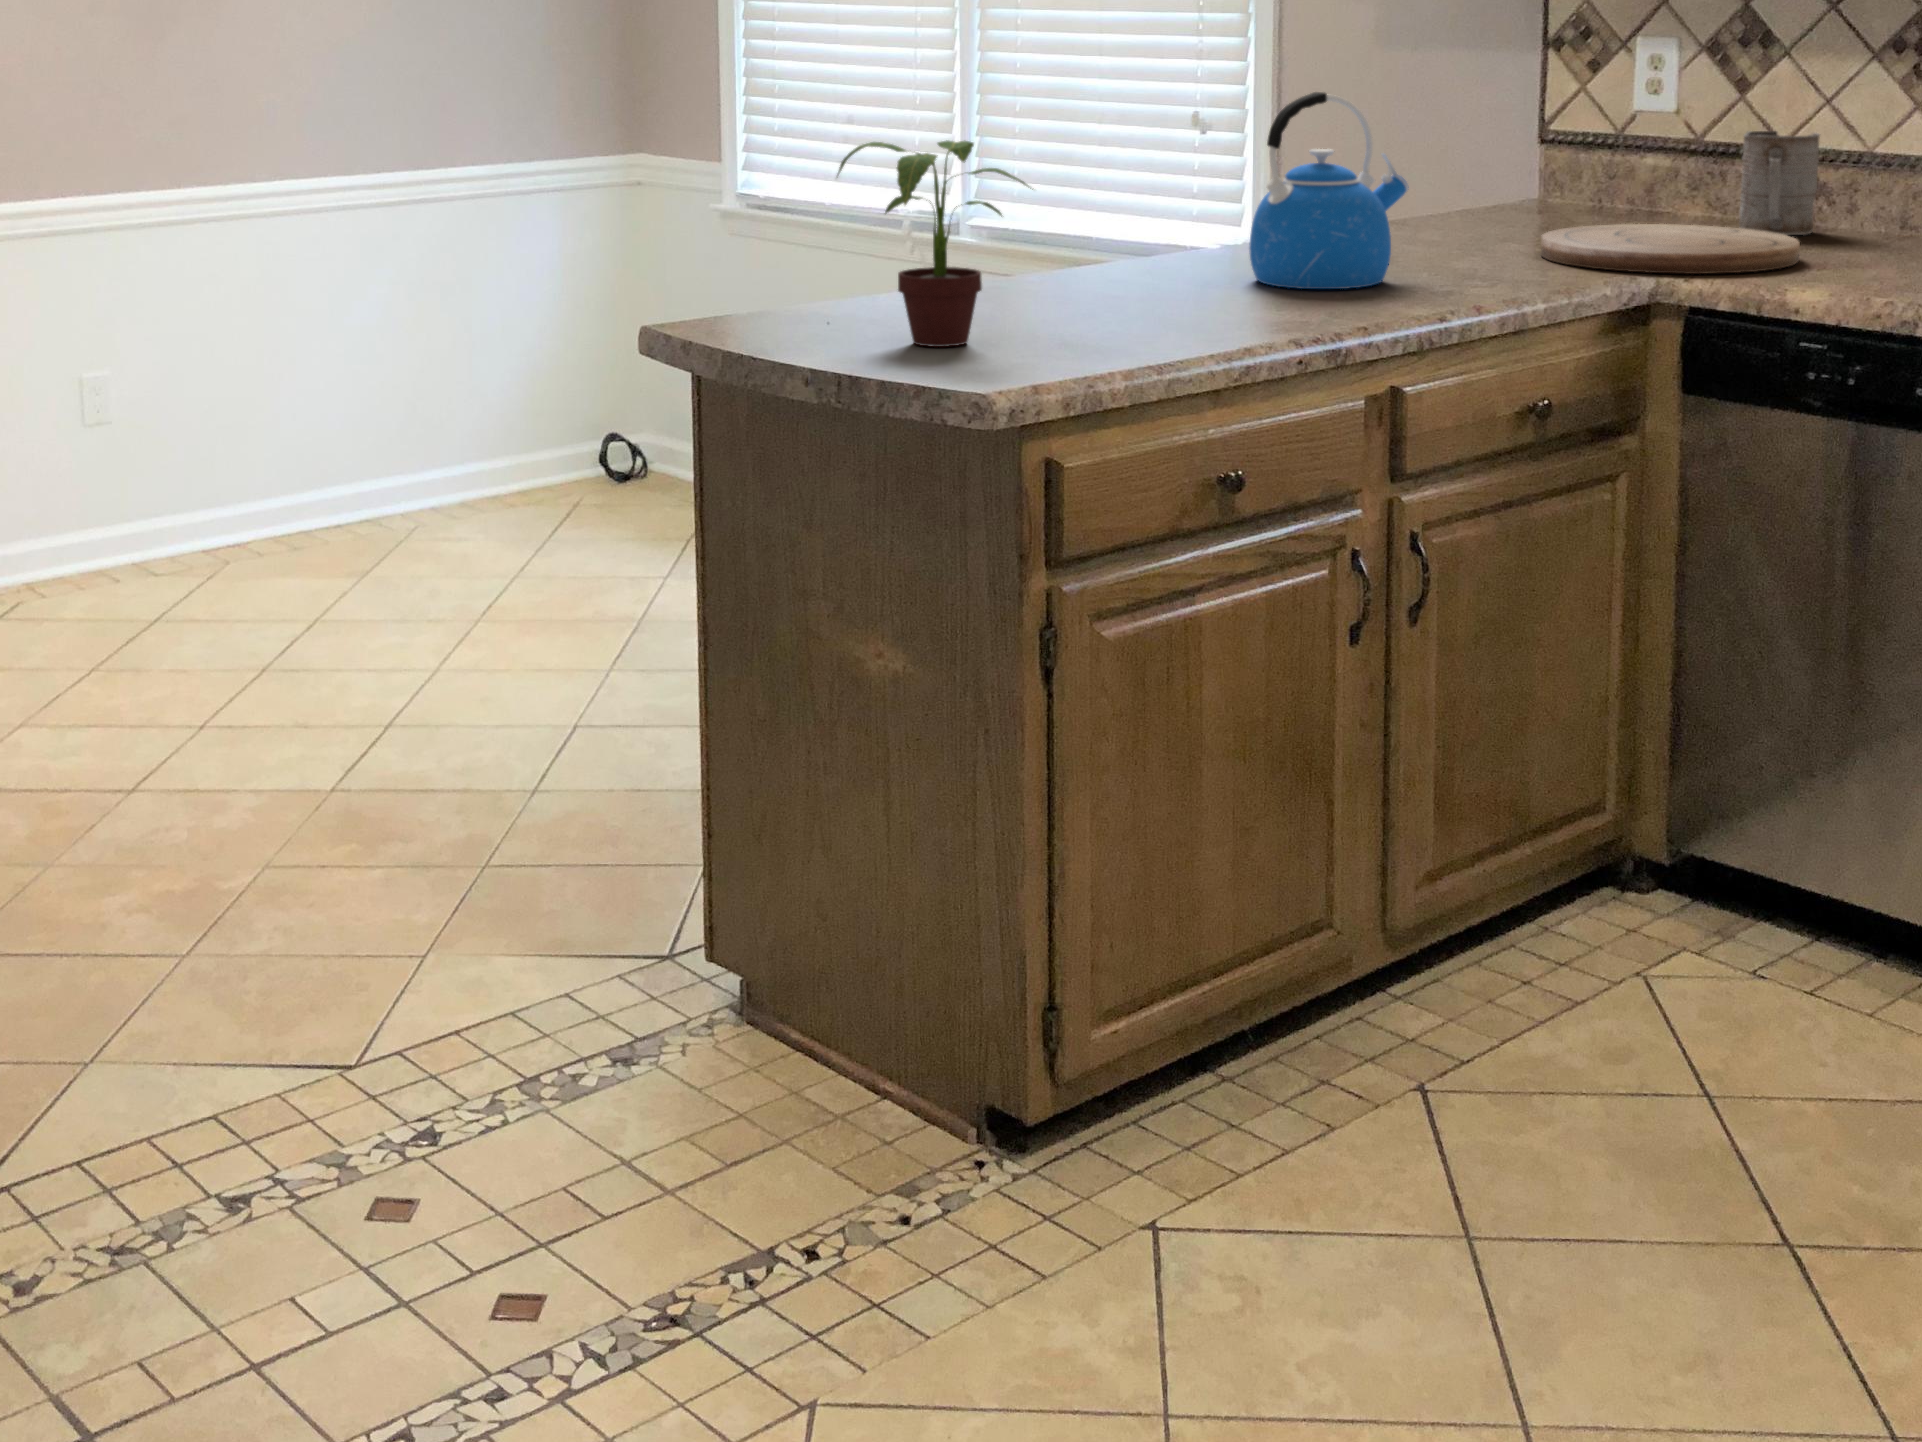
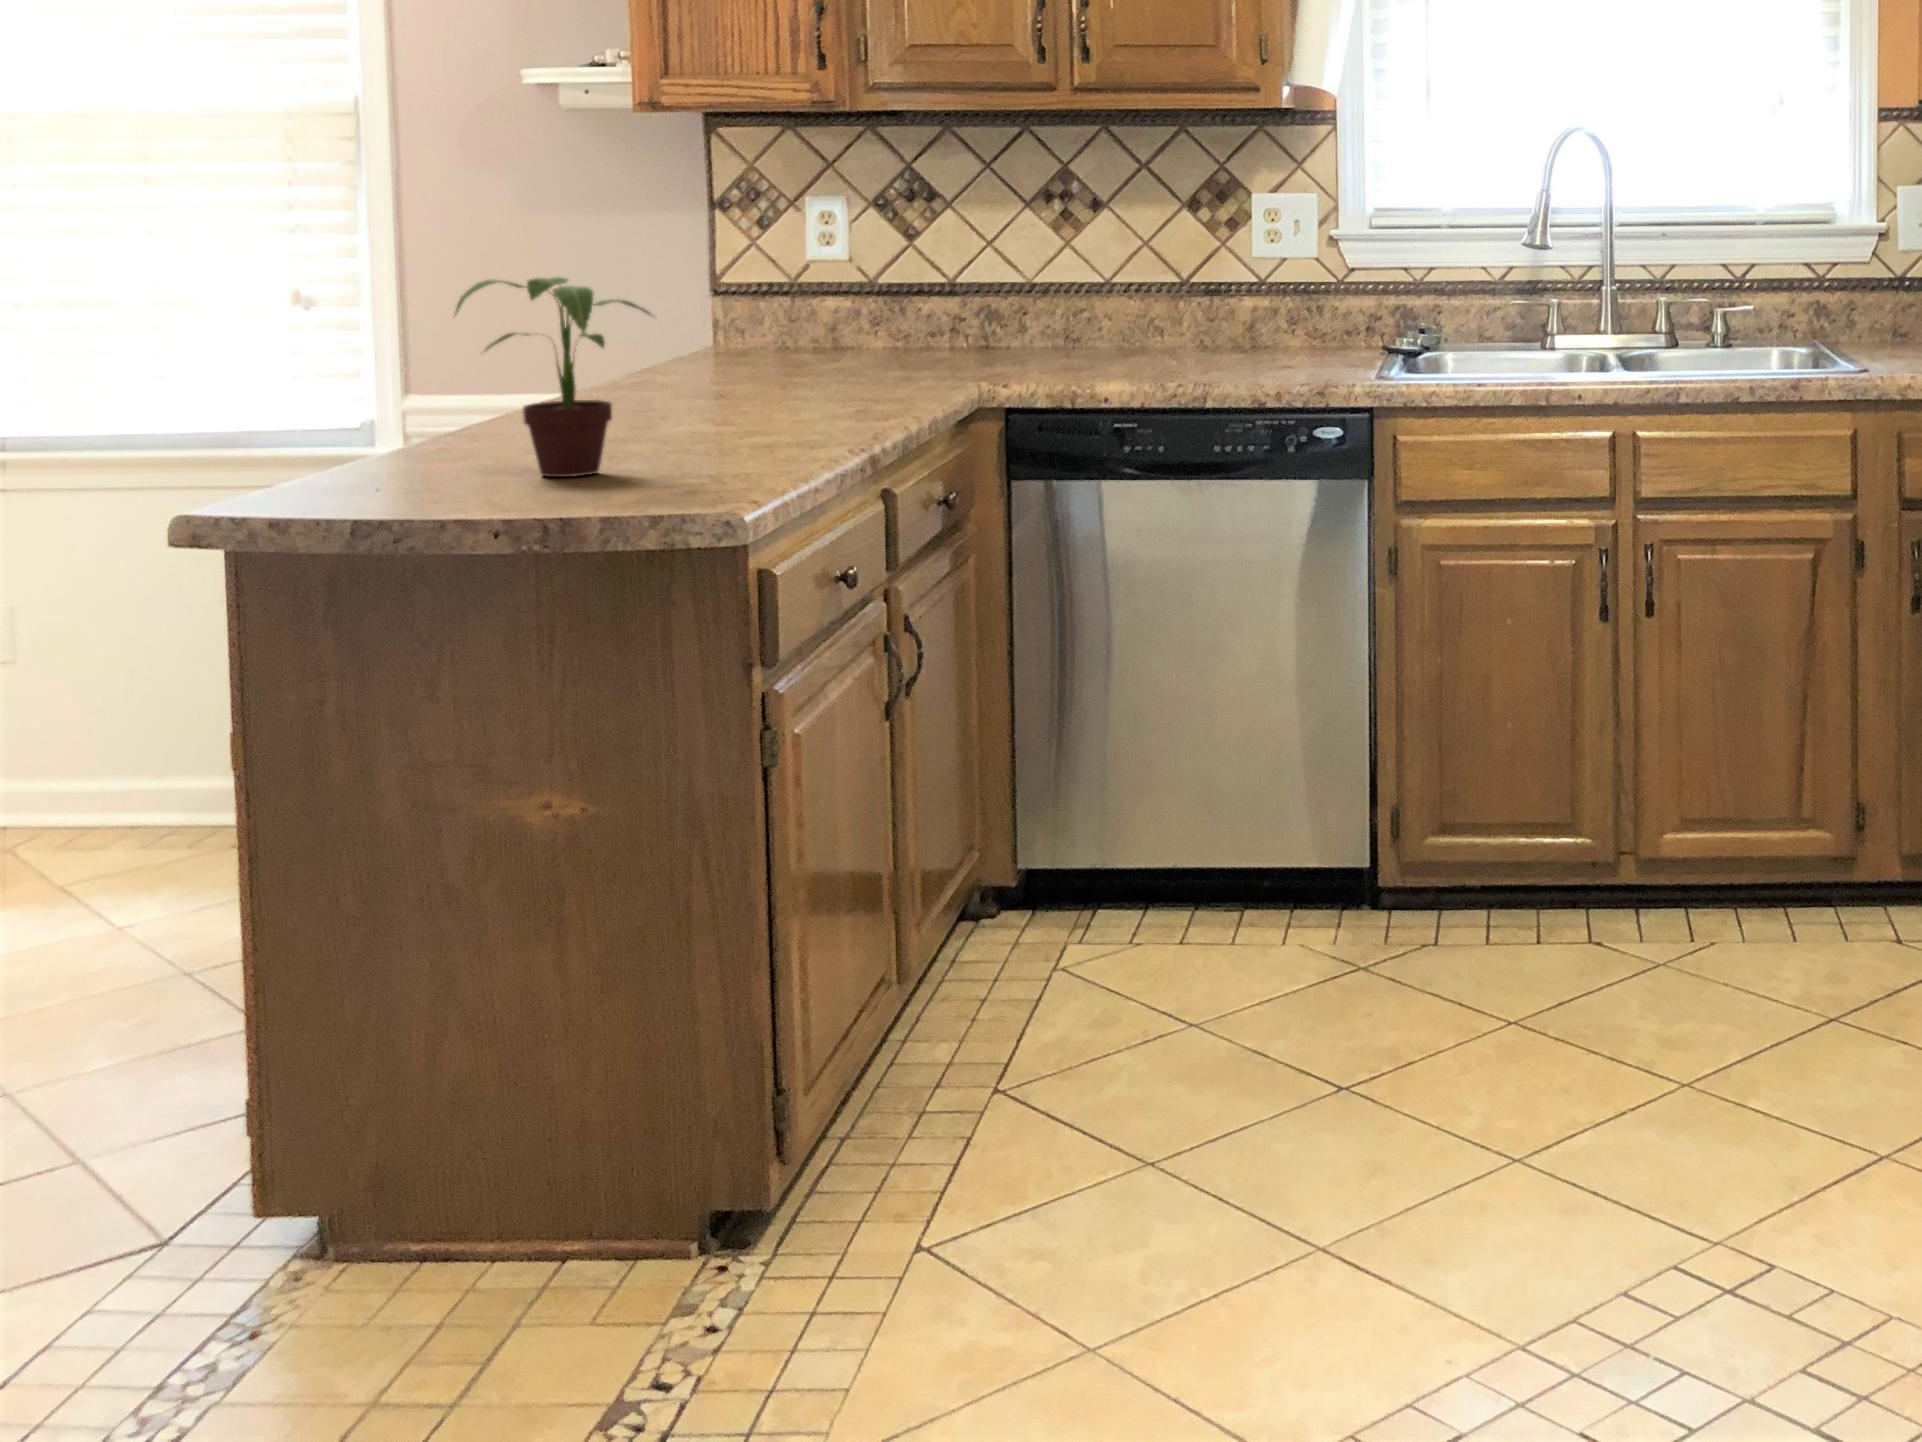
kettle: present [1249,92,1408,289] -> none [665,235,798,415]
mug: present [1739,131,1820,235] -> none [927,270,991,356]
cutting board: present [1541,224,1800,274] -> none [833,349,1050,384]

